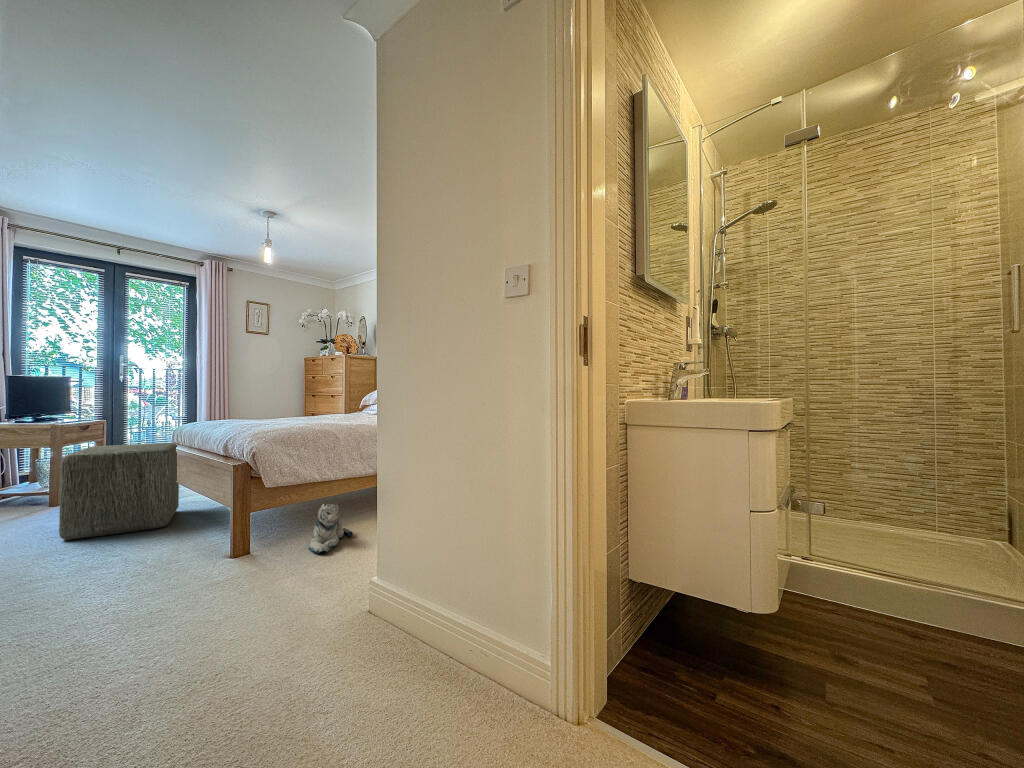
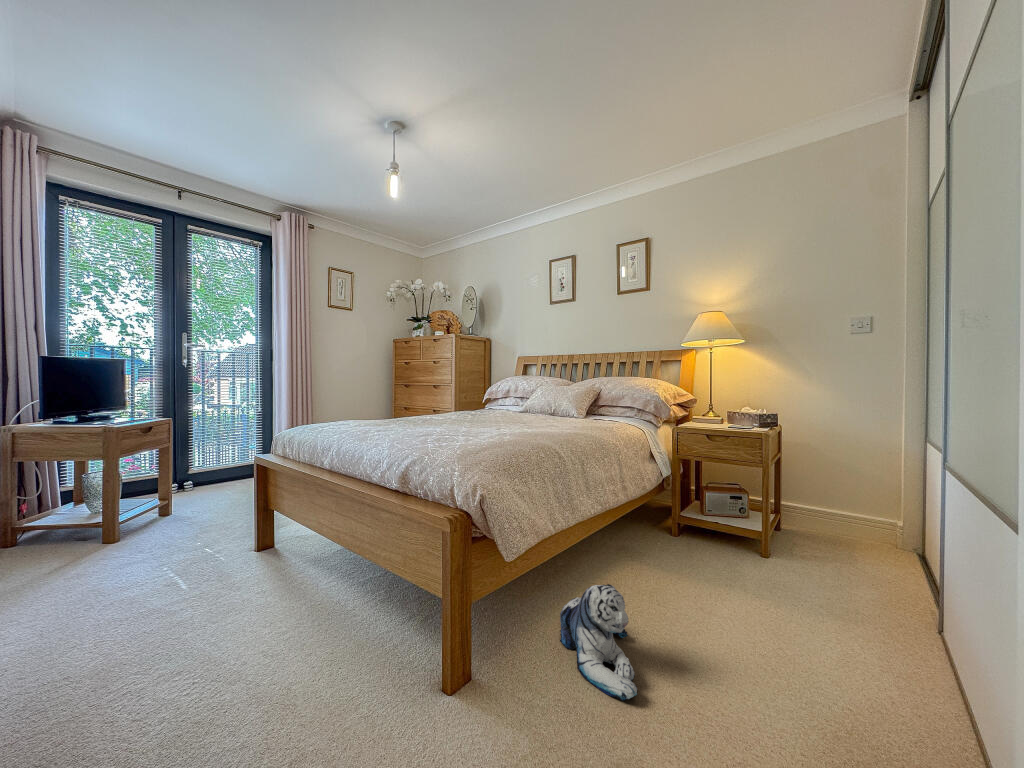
ottoman: present [59,443,179,540] -> none [121,456,293,636]

